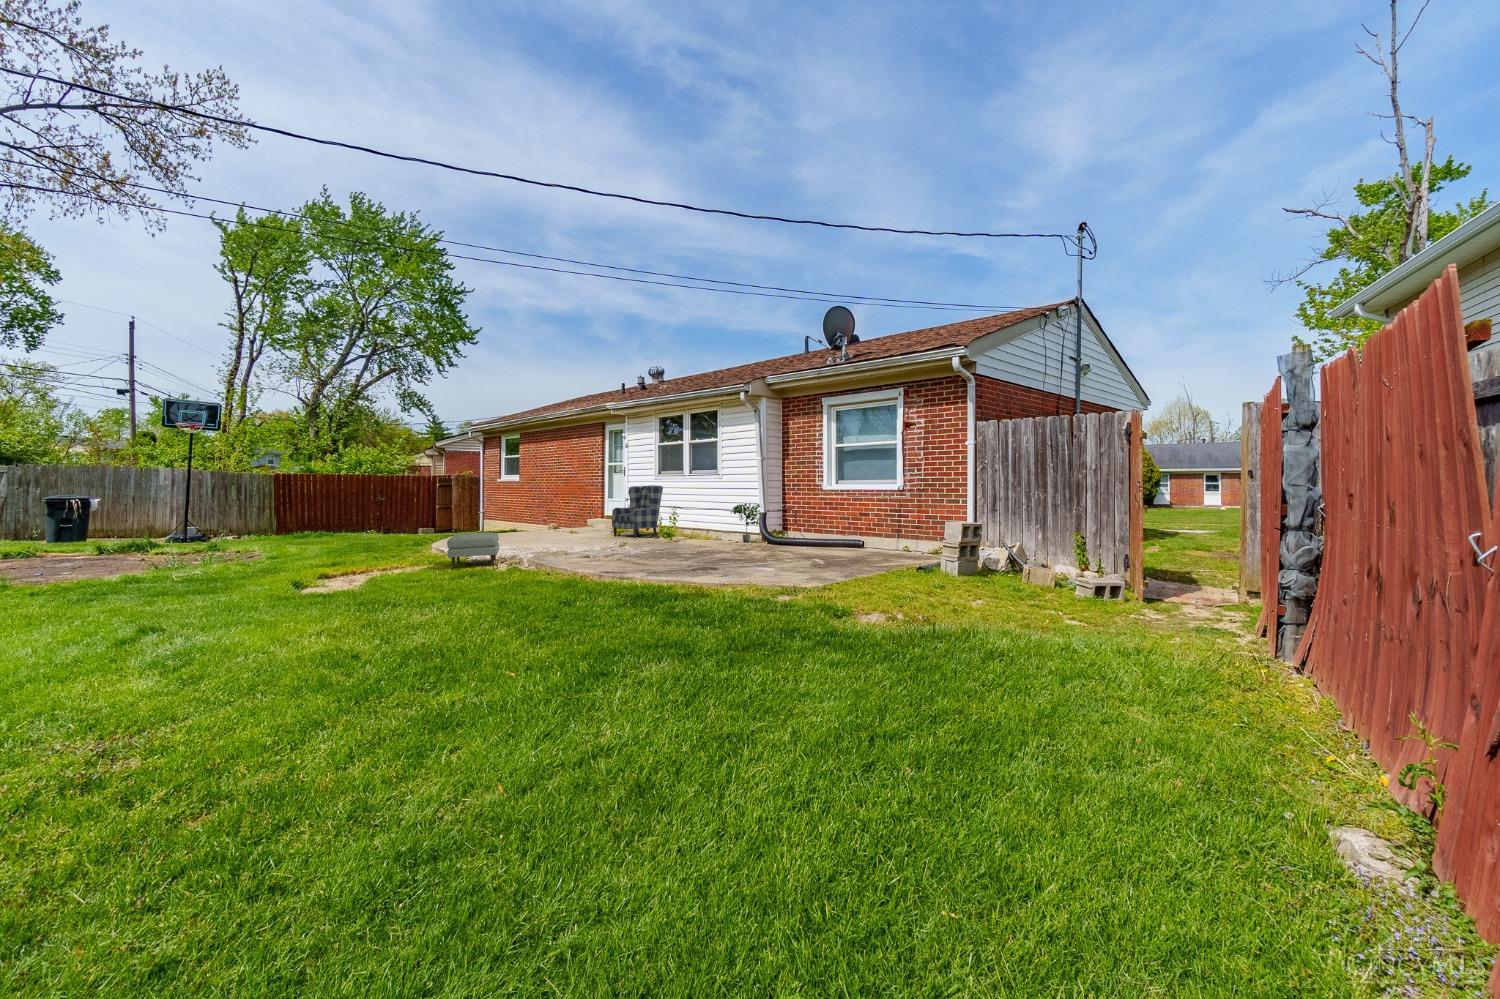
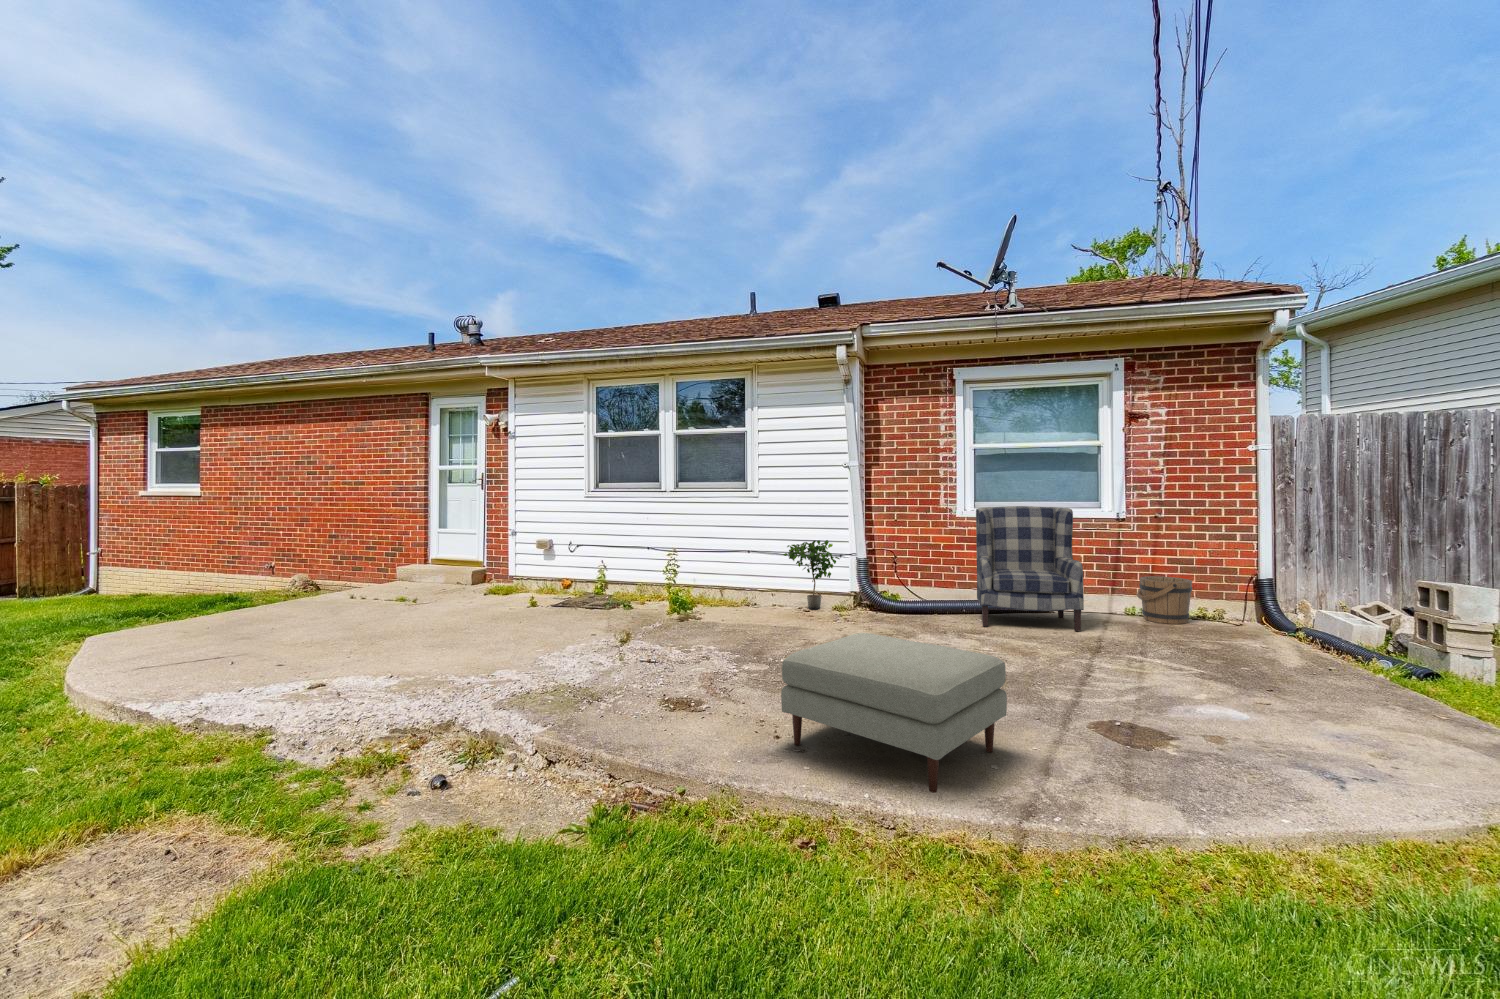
chair: present [612,485,663,538] -> present [976,506,1084,631]
bucket: none [893,525,923,553] -> present [1137,576,1192,624]
ottoman: present [447,533,499,568] -> present [781,633,1007,793]

